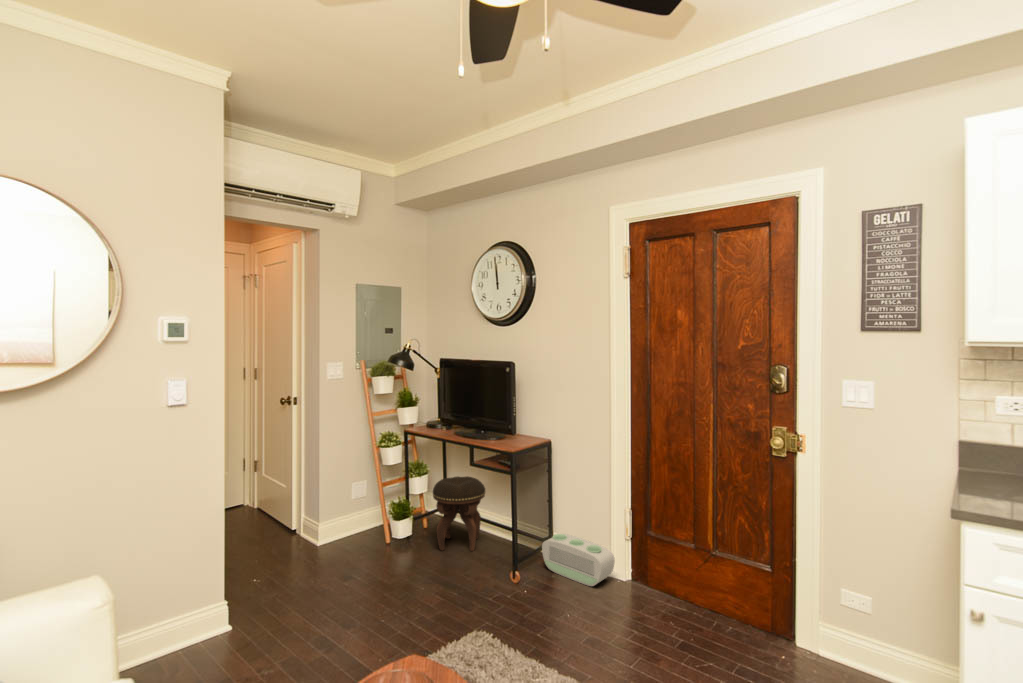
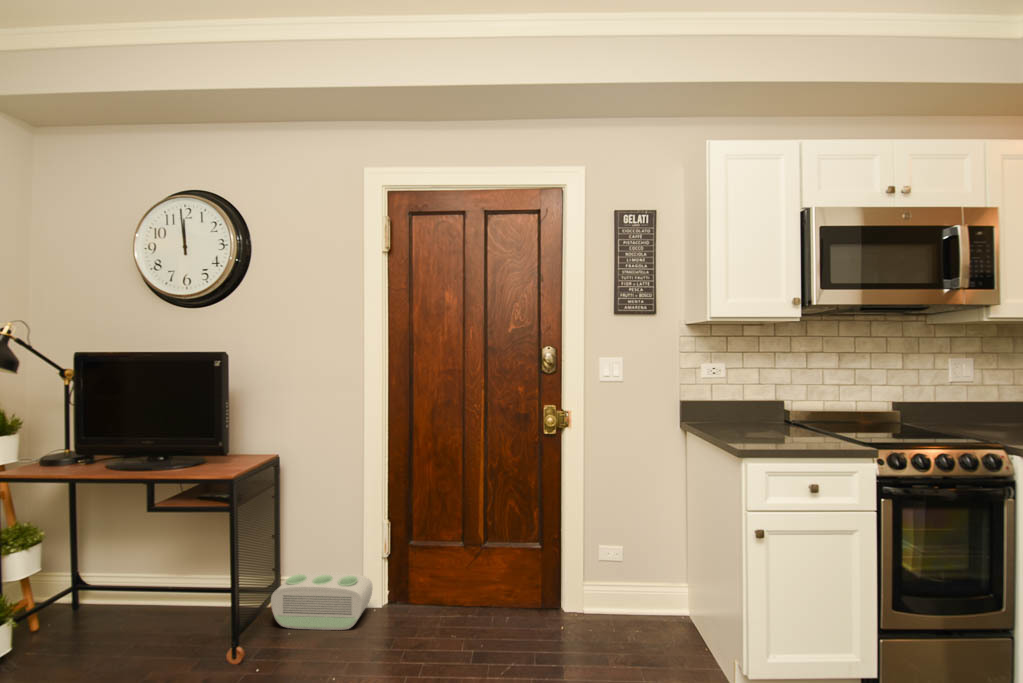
footstool: present [433,476,485,551] -> none [61,529,166,660]

